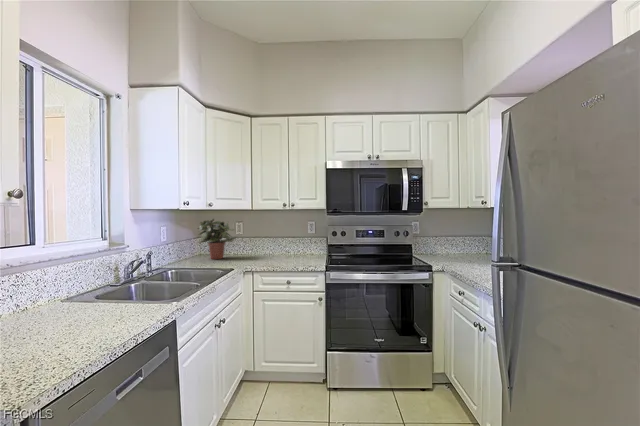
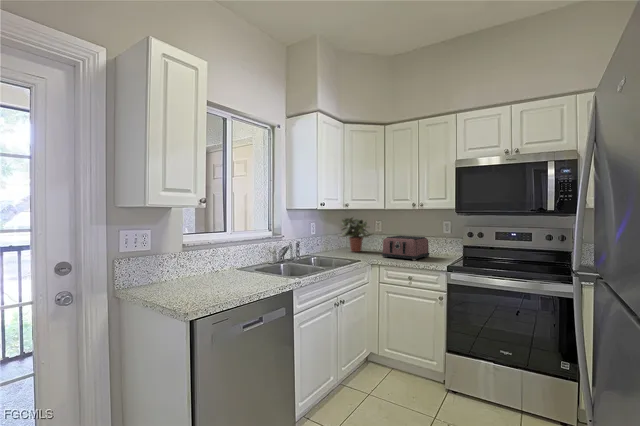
toaster: none [254,238,300,264] -> present [382,236,429,261]

